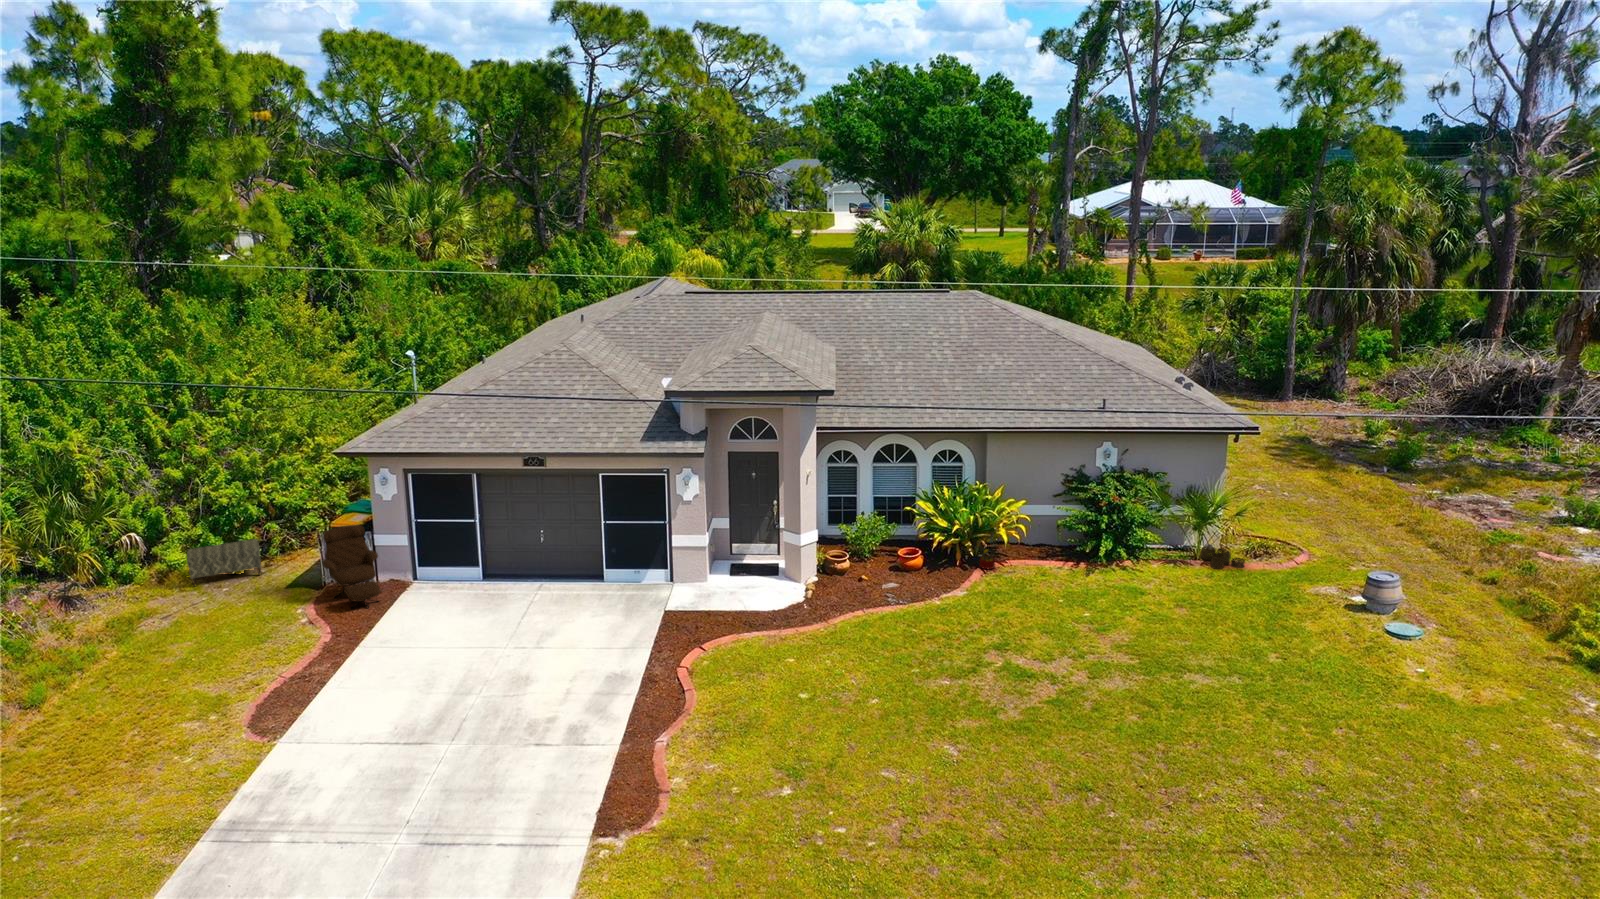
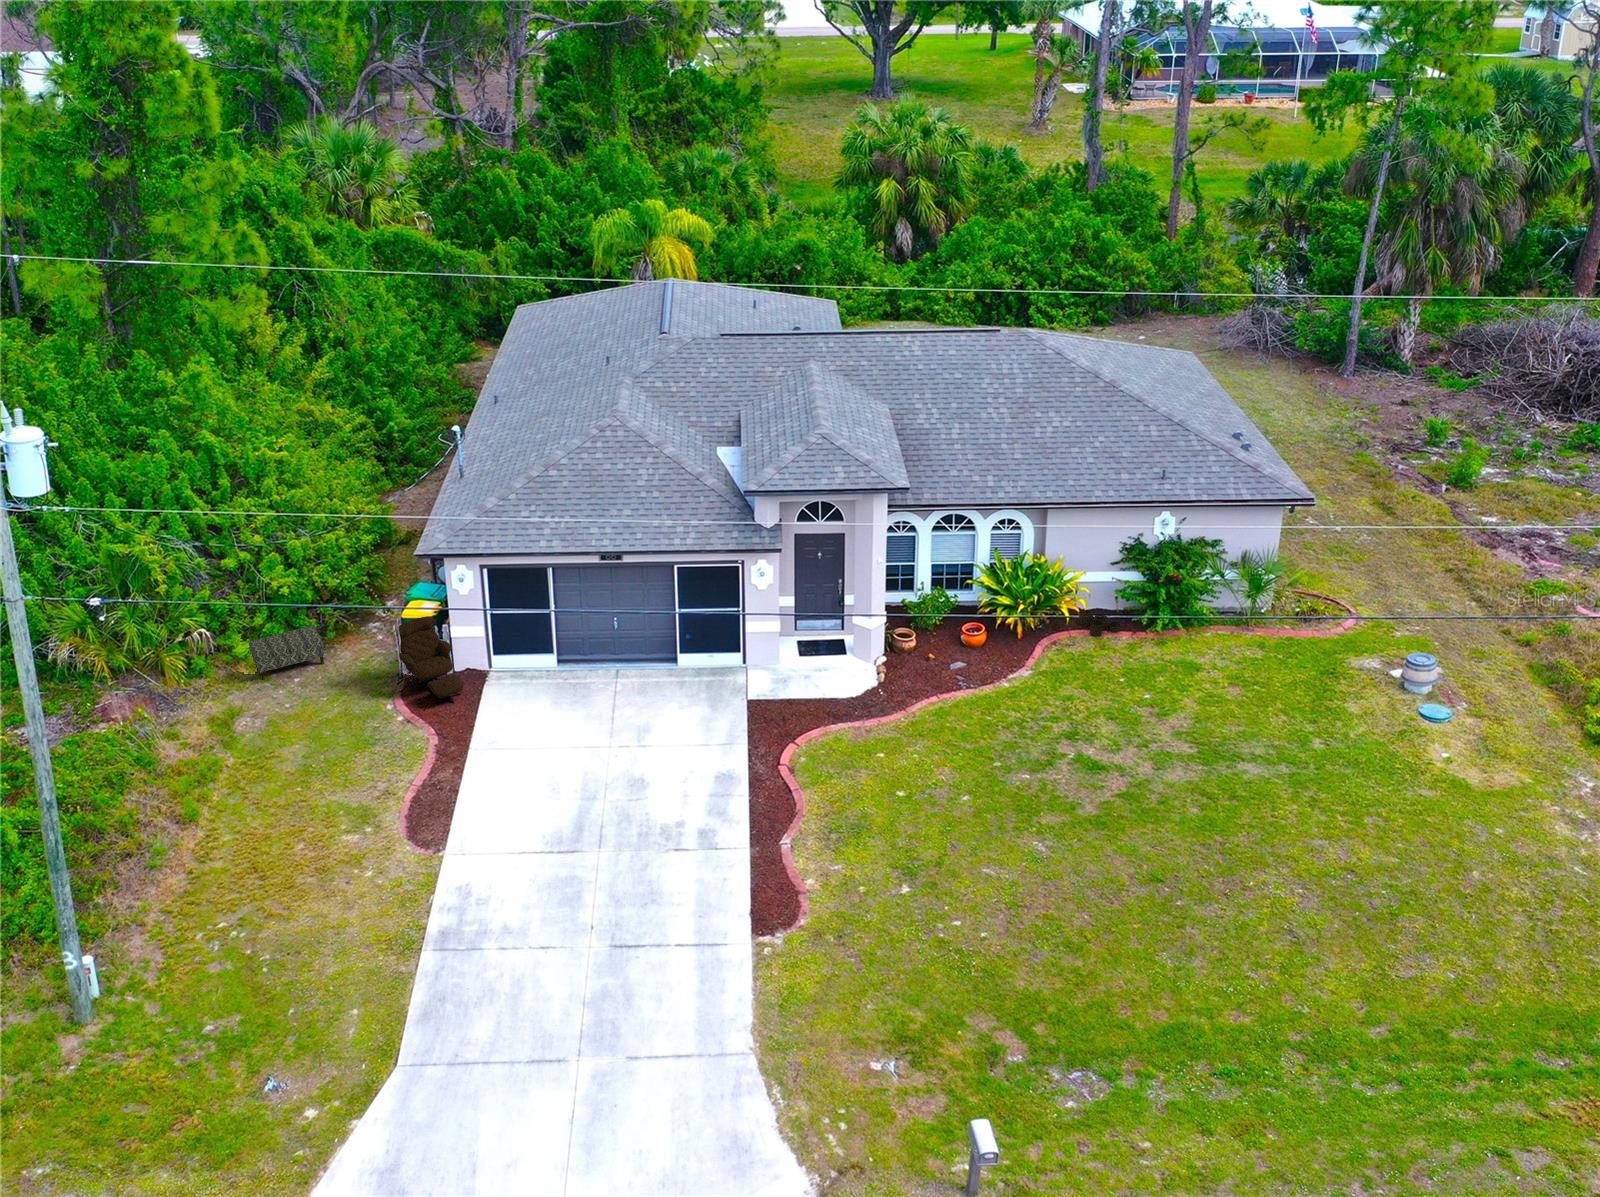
decorative plant: present [978,535,1010,569] -> none [1029,603,1072,641]
woven basket: present [1201,545,1245,569] -> present [1078,610,1121,637]

